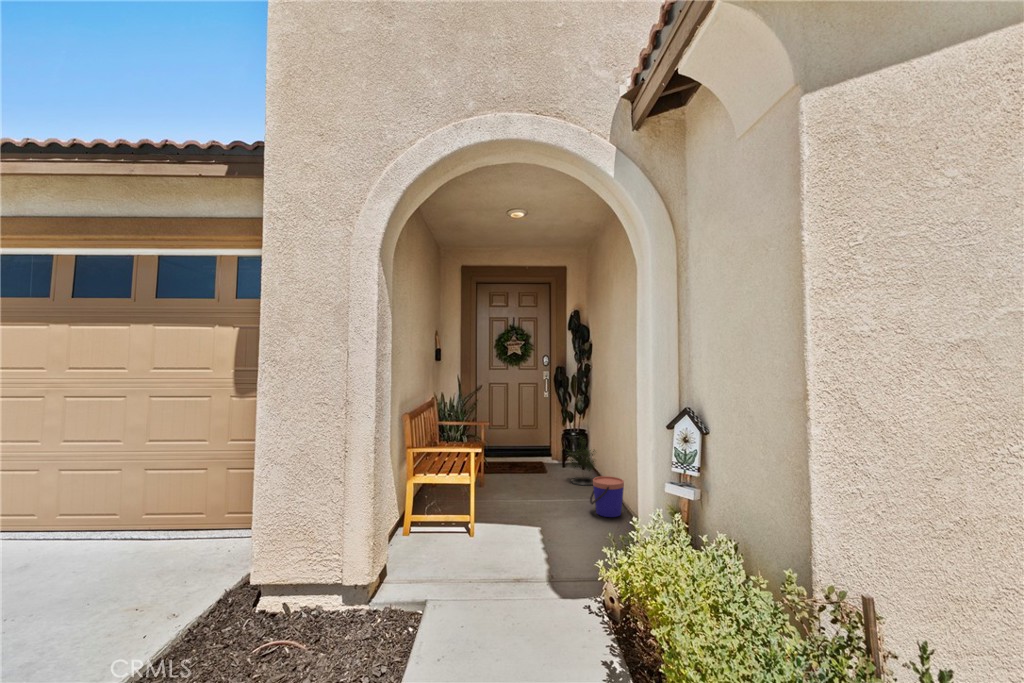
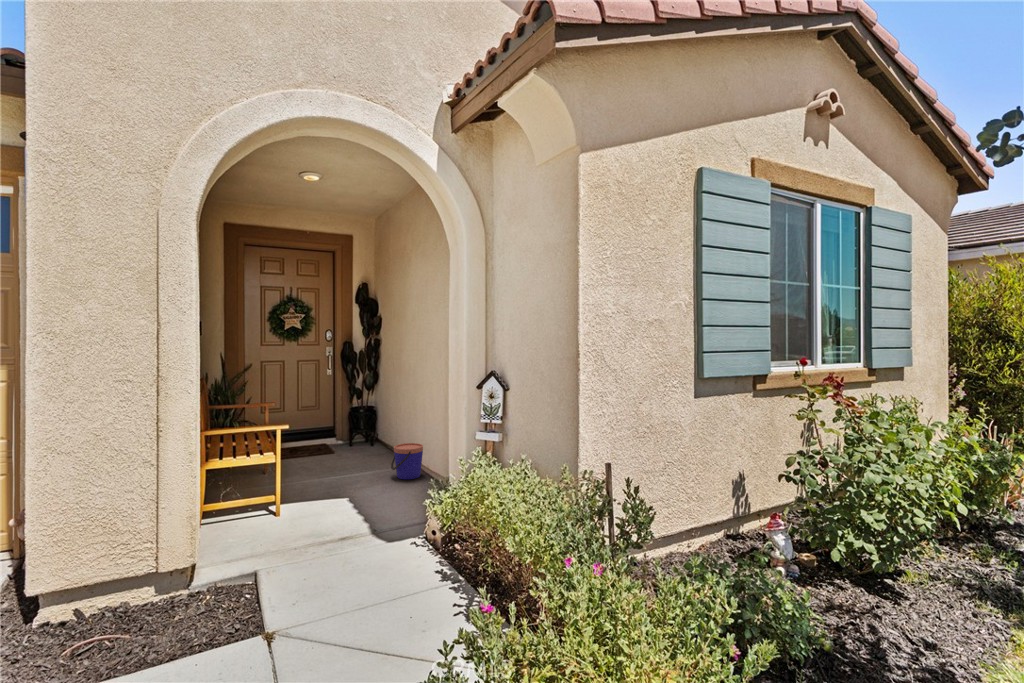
potted tree: present [570,438,595,485] -> none [357,408,391,458]

